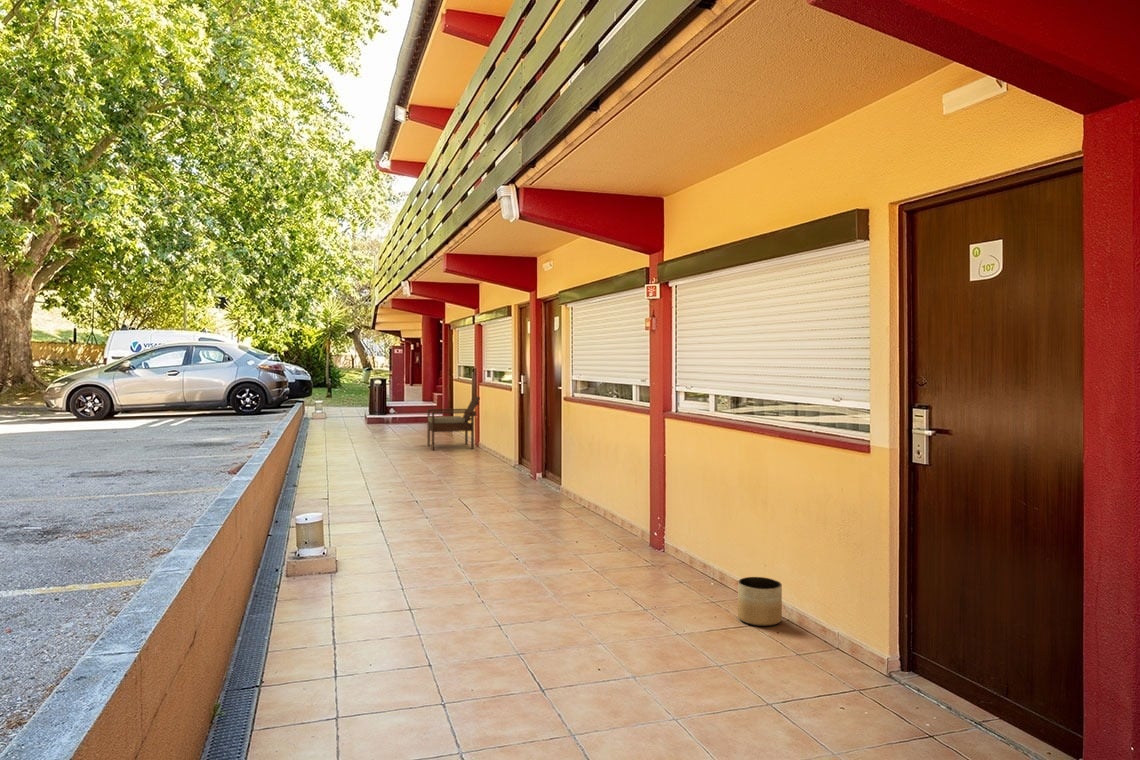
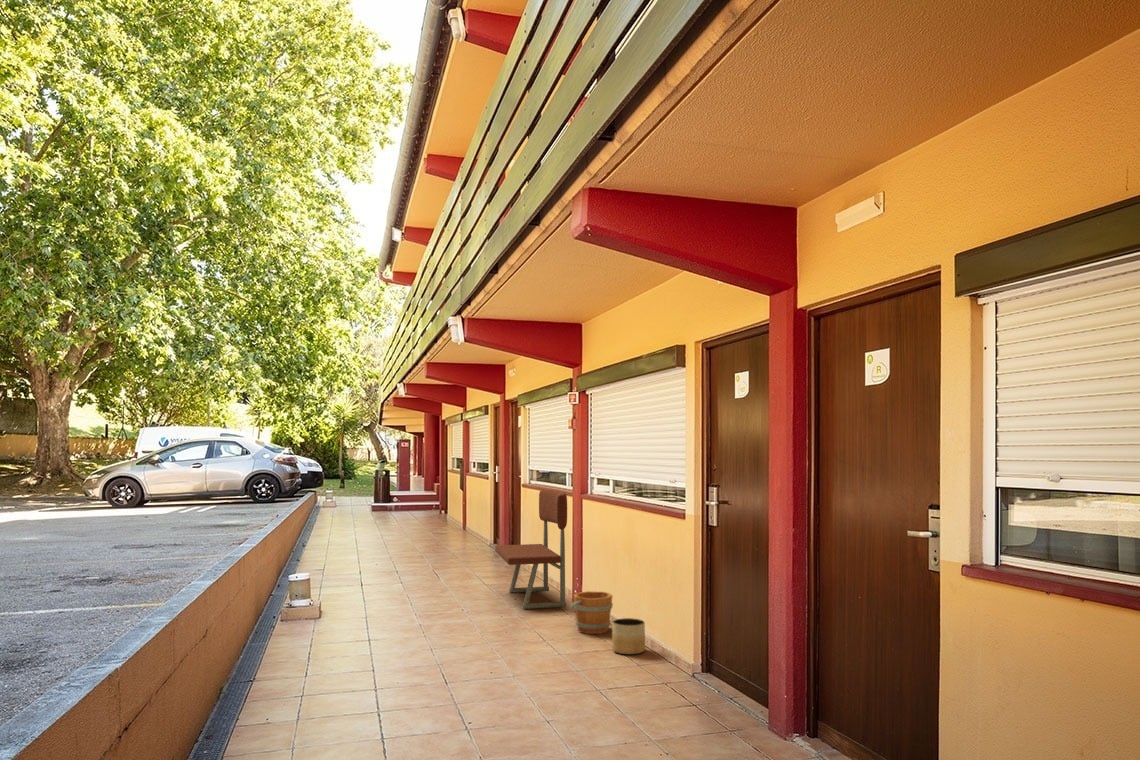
chair: present [427,396,480,450] -> none [419,483,466,533]
bench: none [547,406,645,553] -> present [495,489,567,609]
bucket: none [666,537,721,592] -> present [570,591,613,634]

